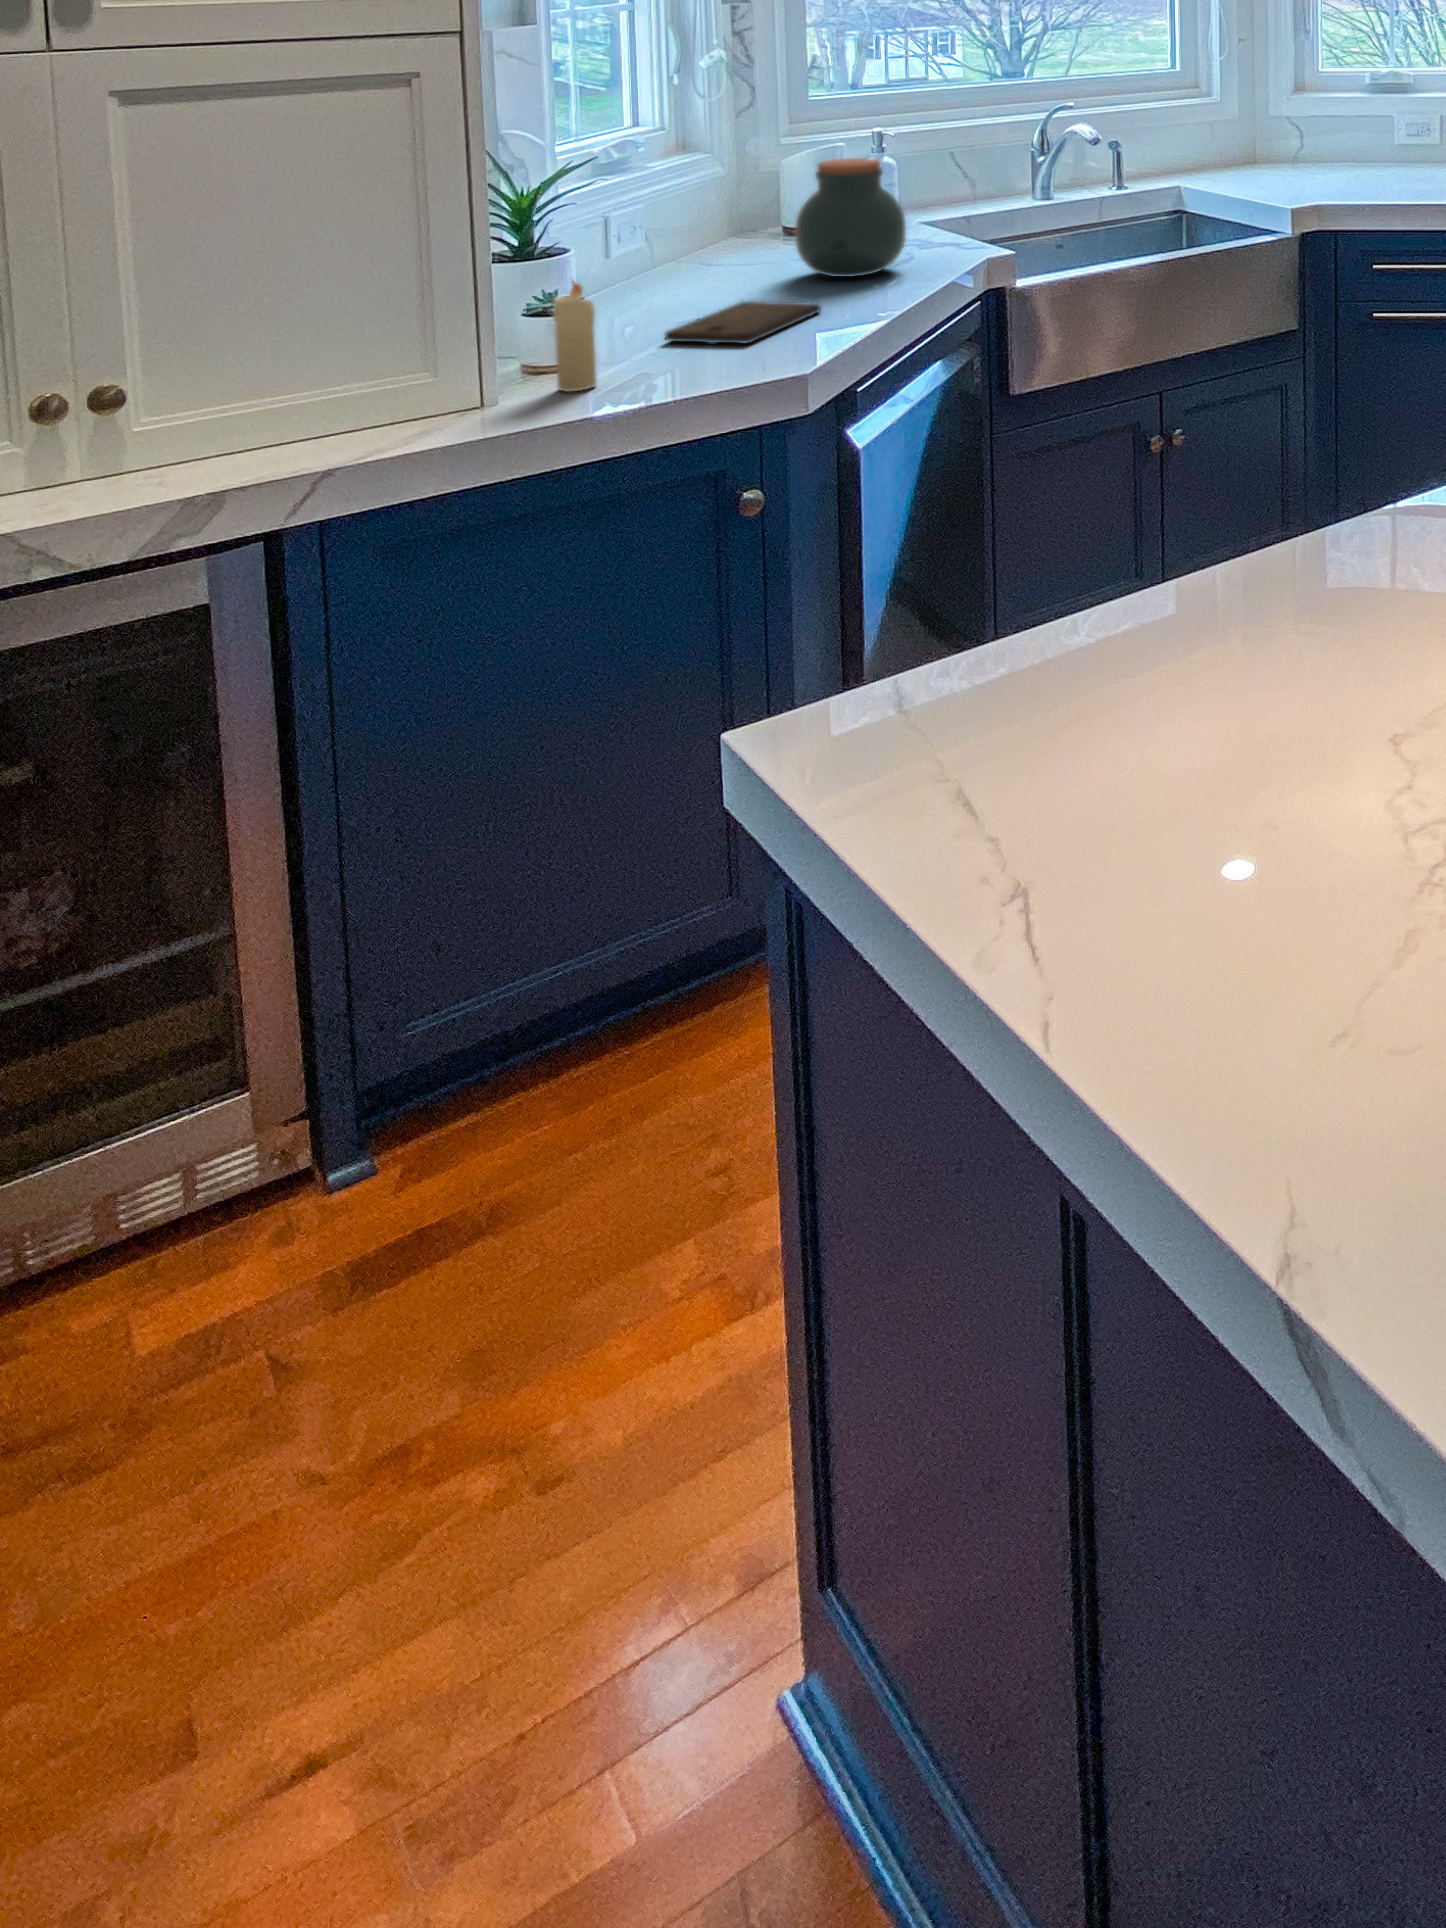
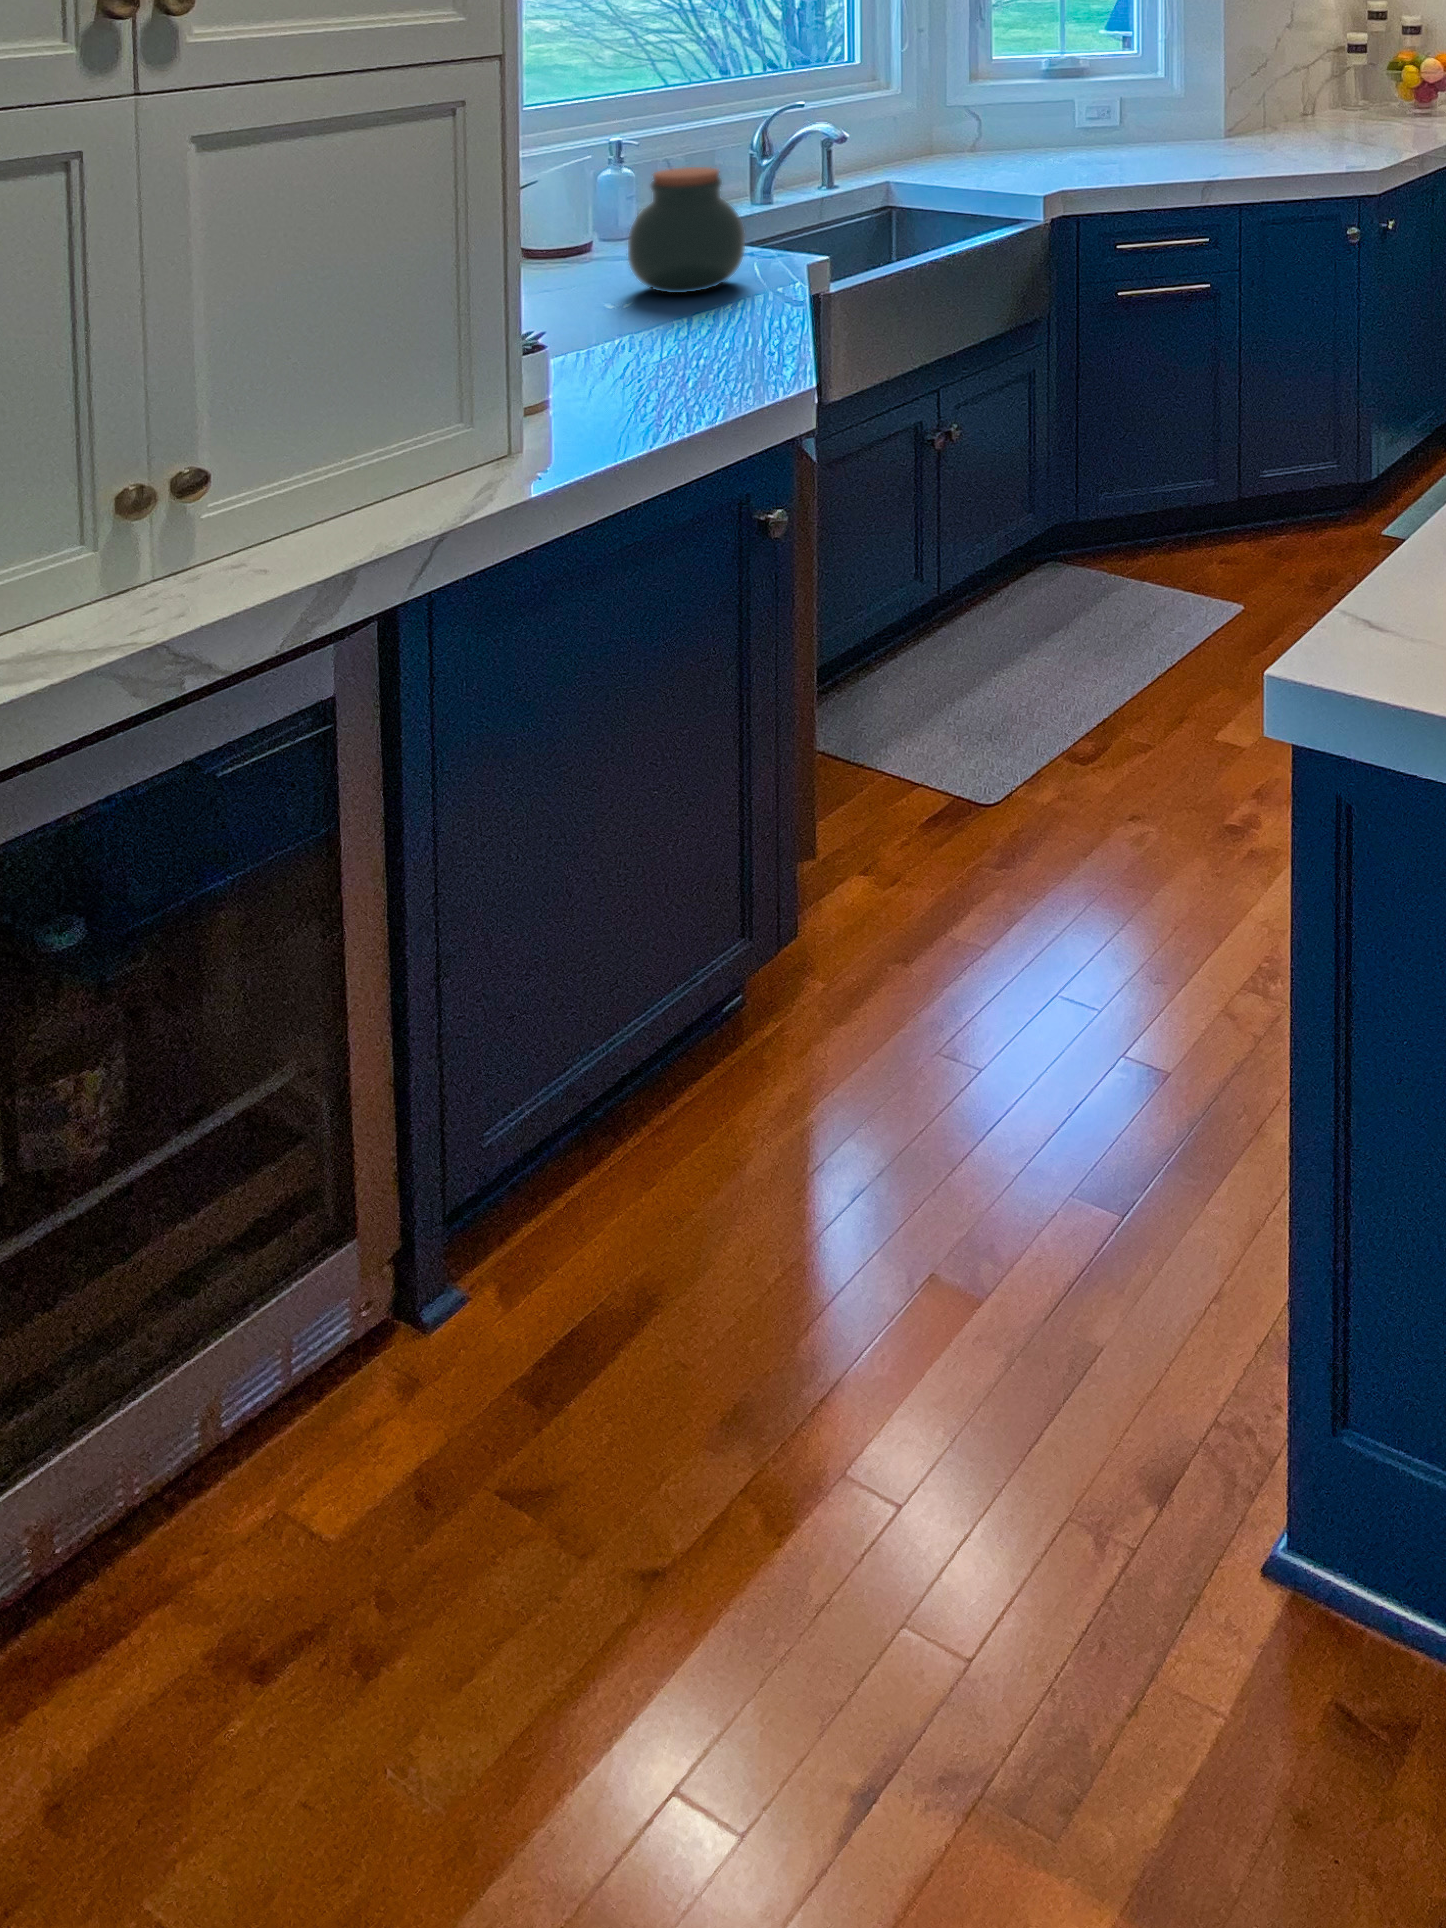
candle: present [553,281,597,392] -> none [569,308,613,429]
cutting board: present [665,301,821,343] -> none [606,319,725,371]

